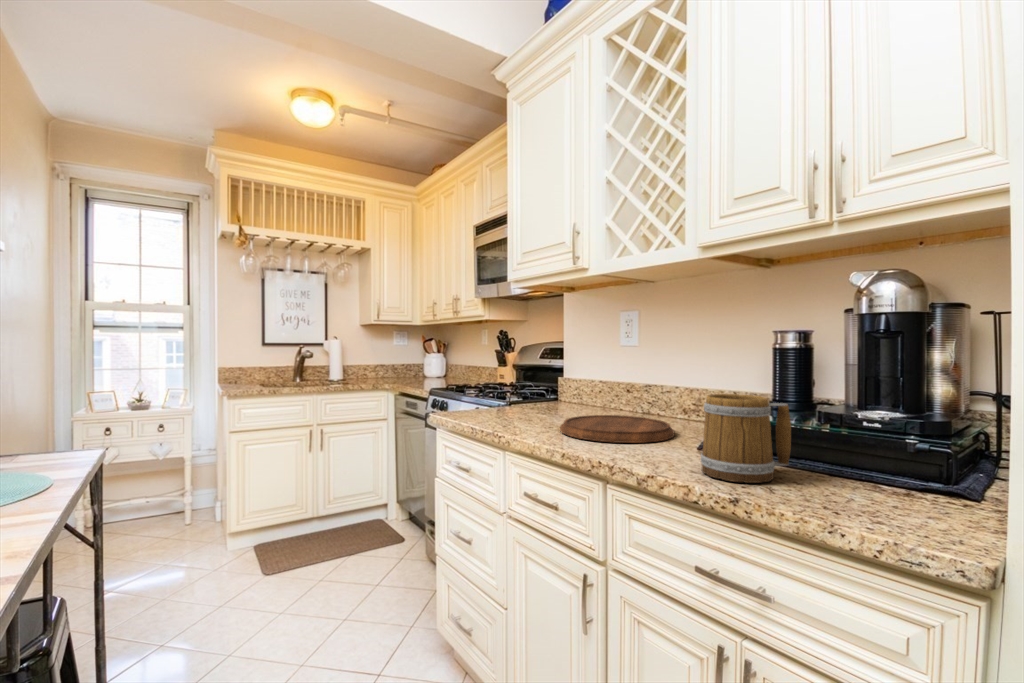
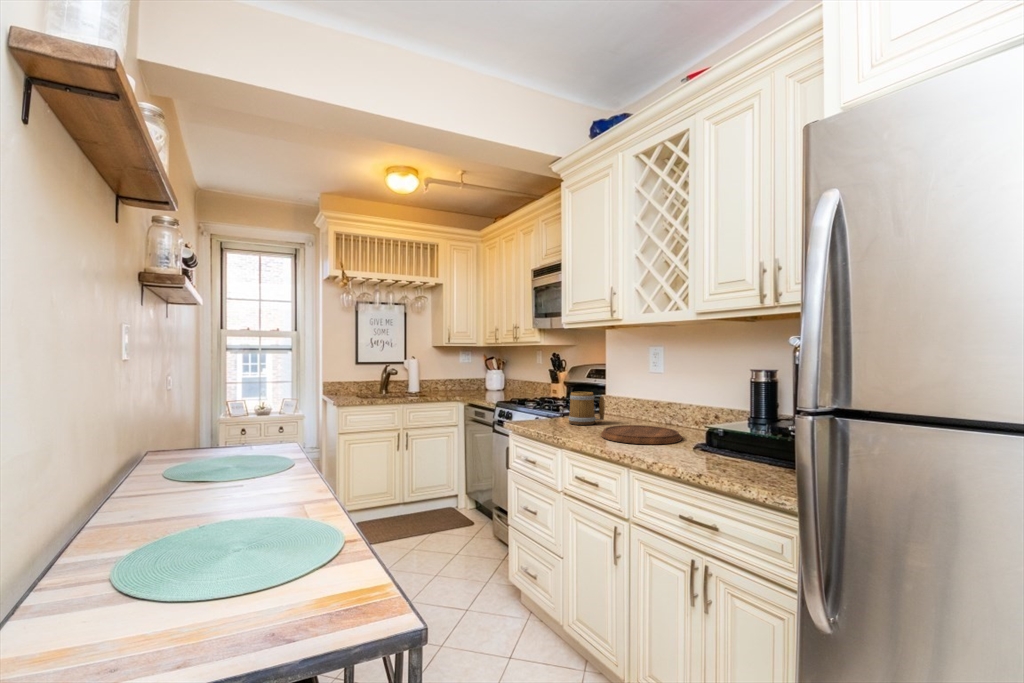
mug: present [701,394,791,483] -> present [569,392,605,425]

